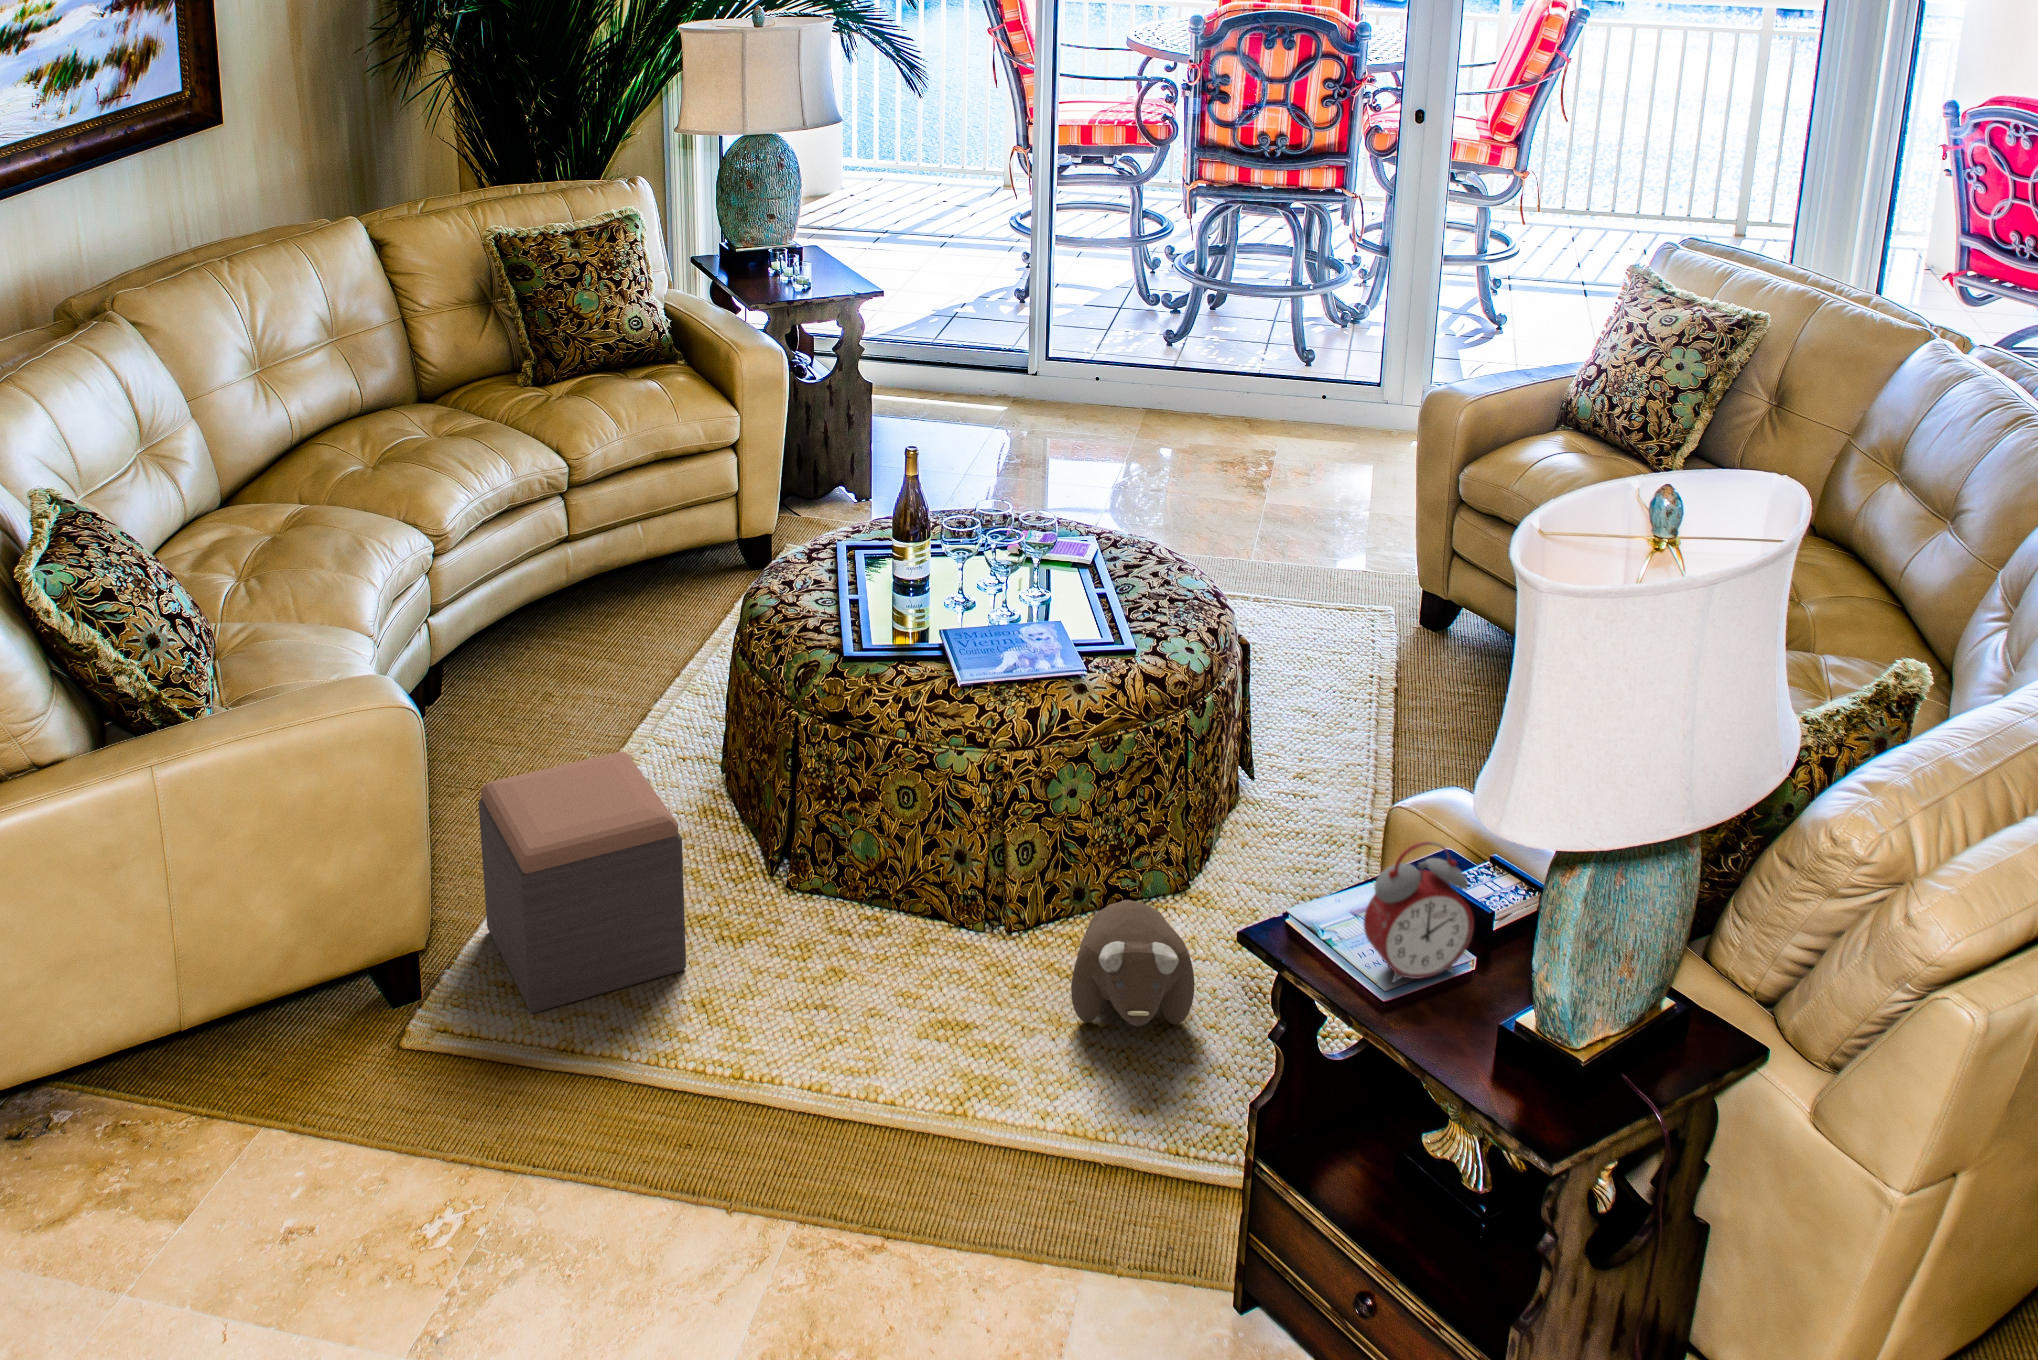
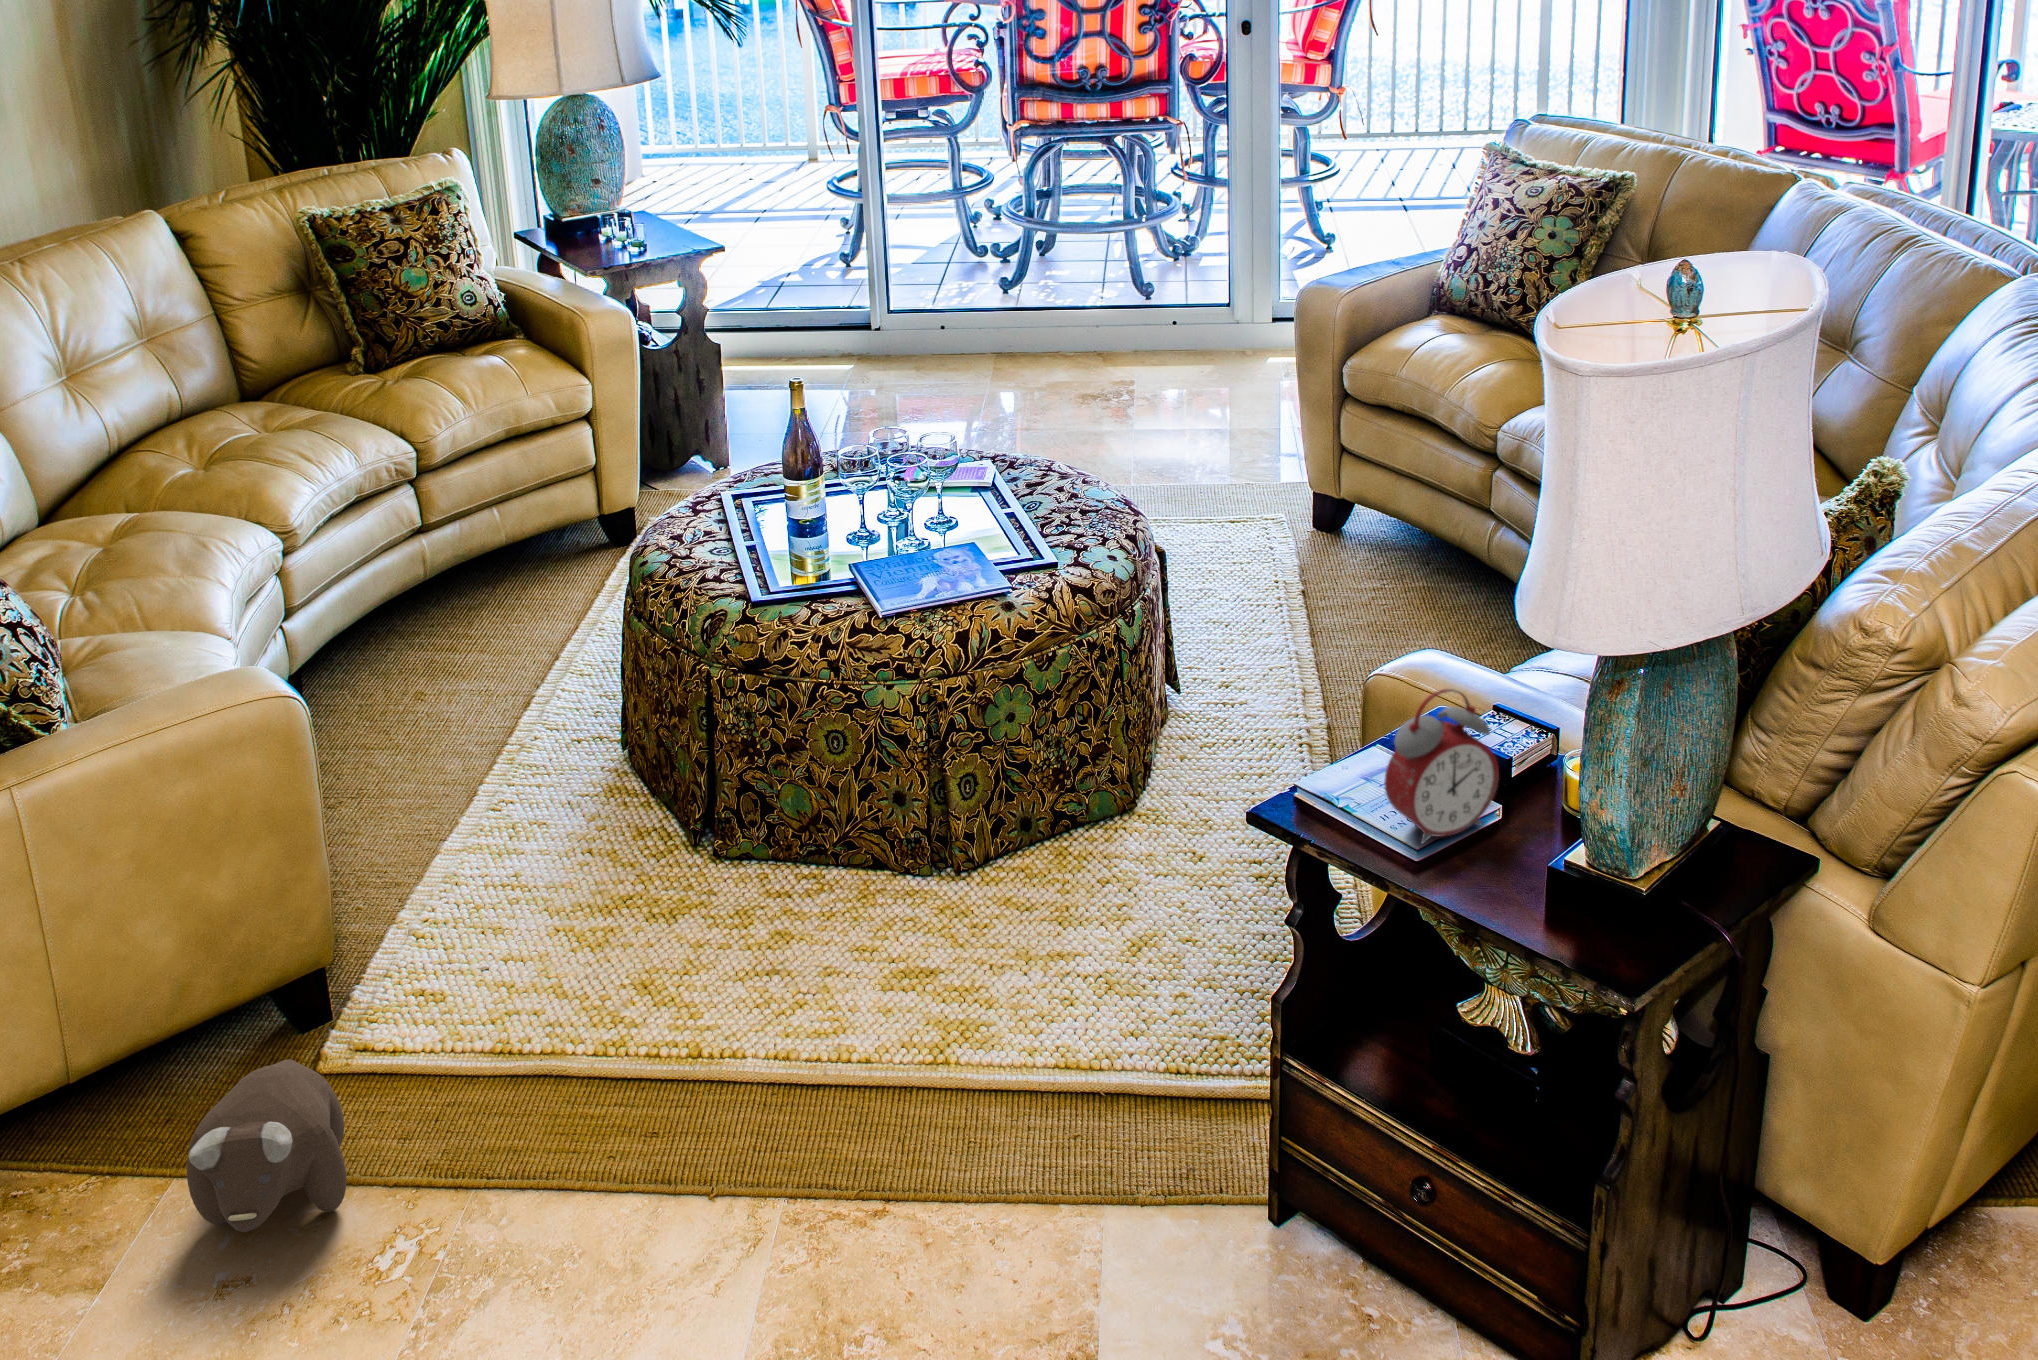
footstool: present [479,752,686,1013] -> none [377,728,623,1018]
plush toy: present [1071,900,1194,1026] -> present [187,1059,346,1232]

